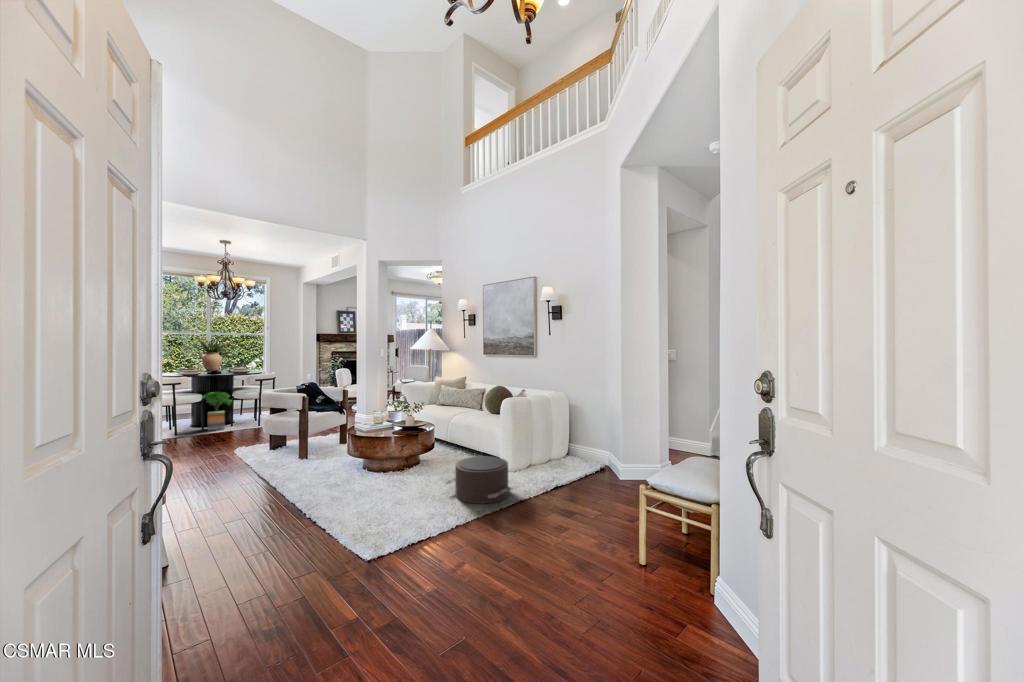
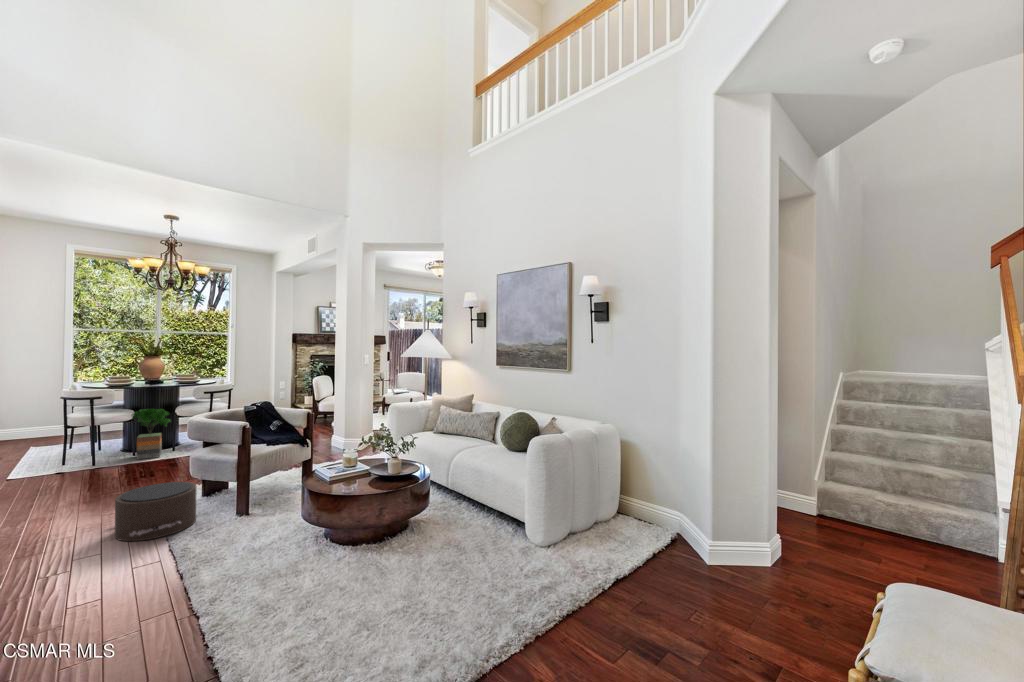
pouf: present [446,456,511,504] -> present [115,482,197,541]

